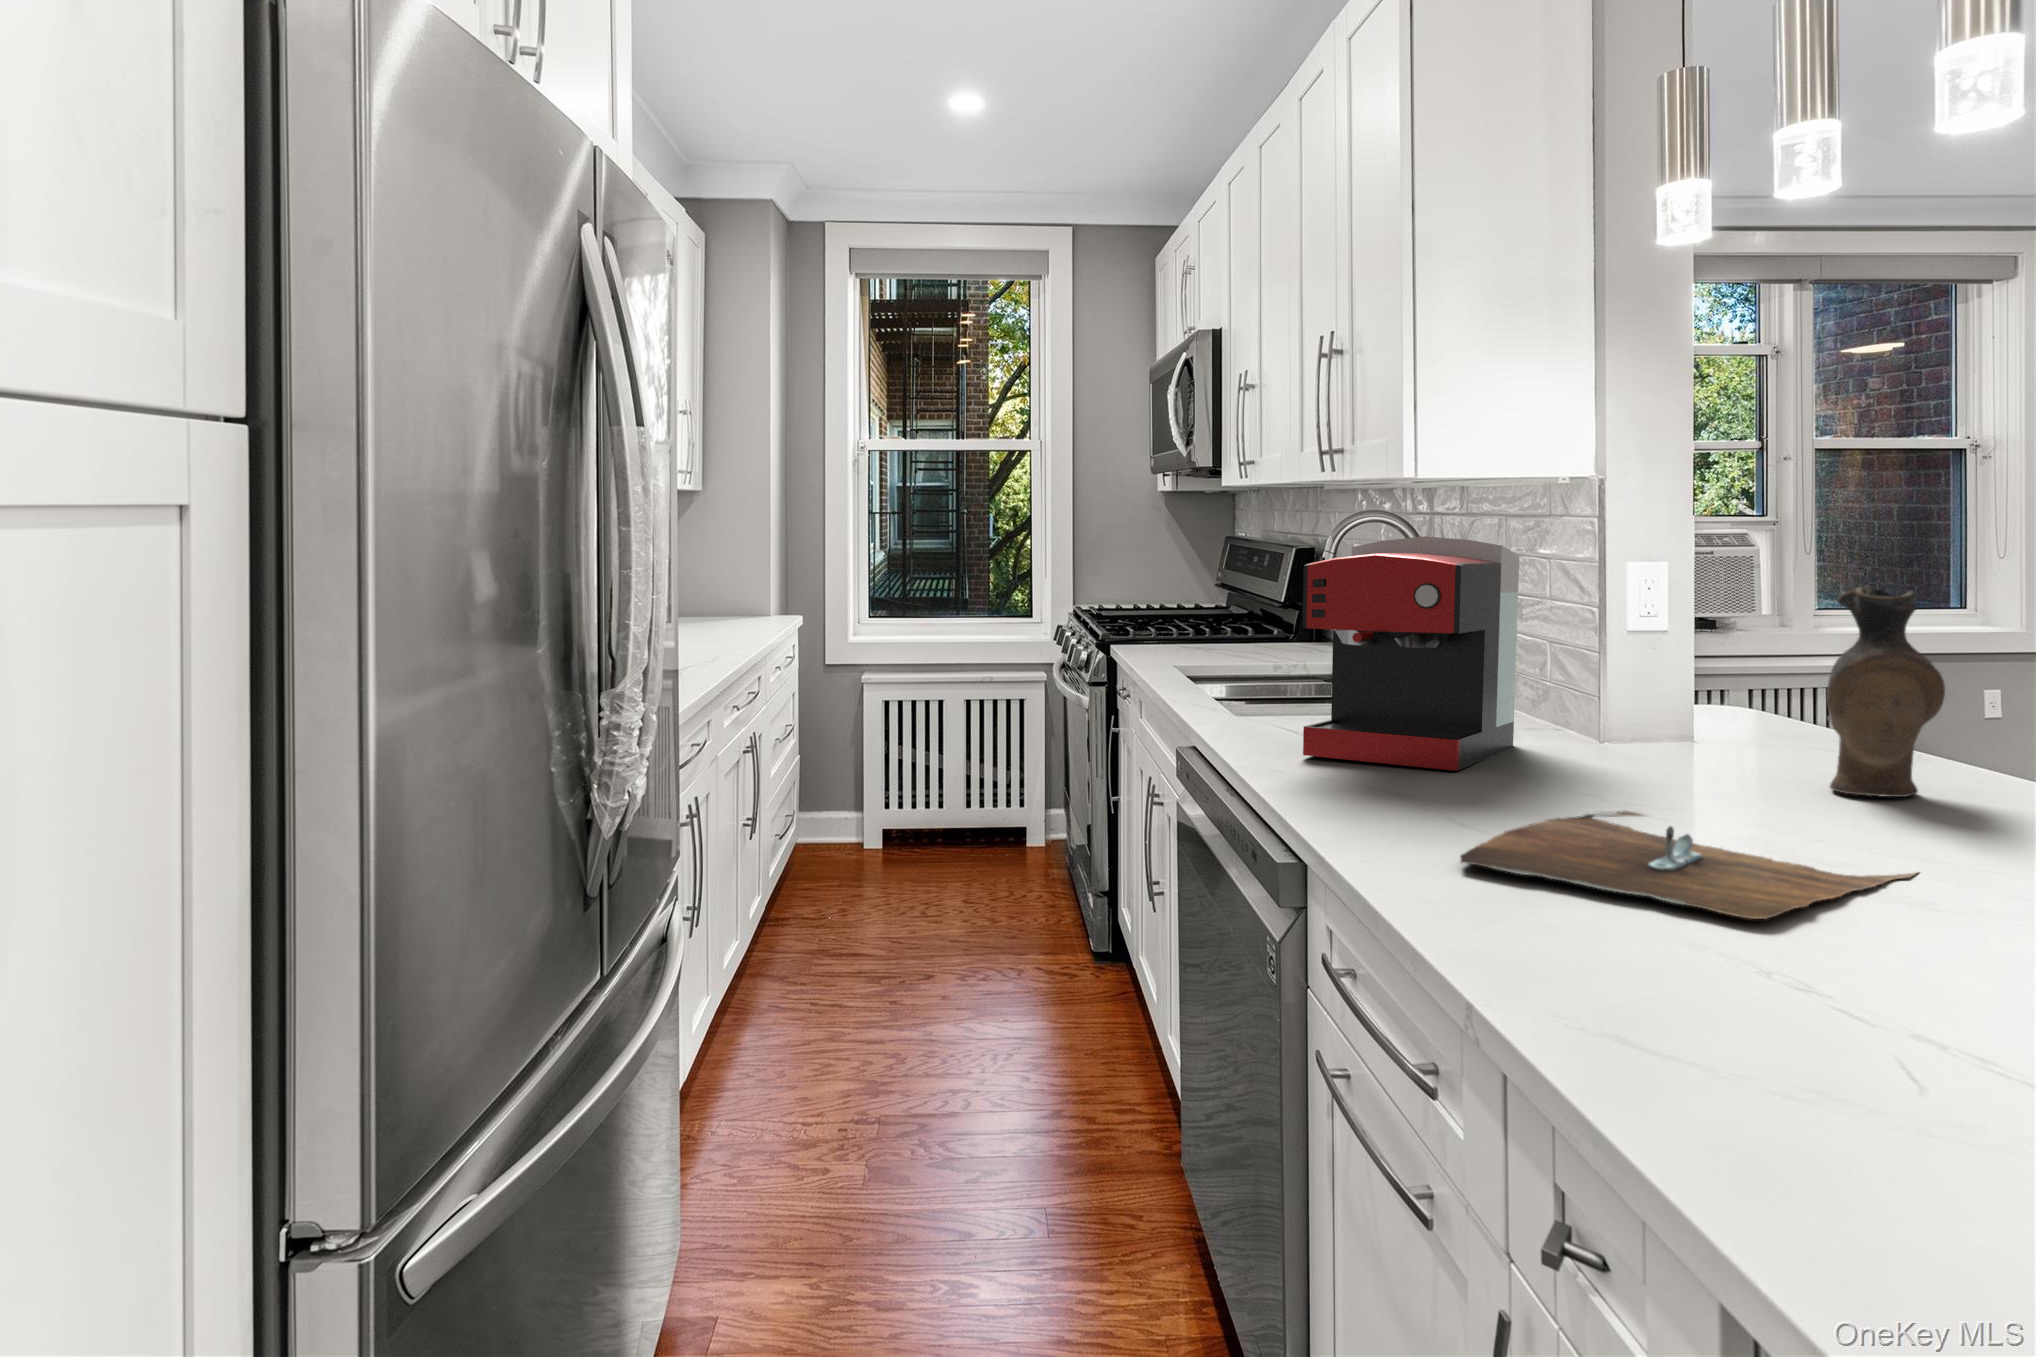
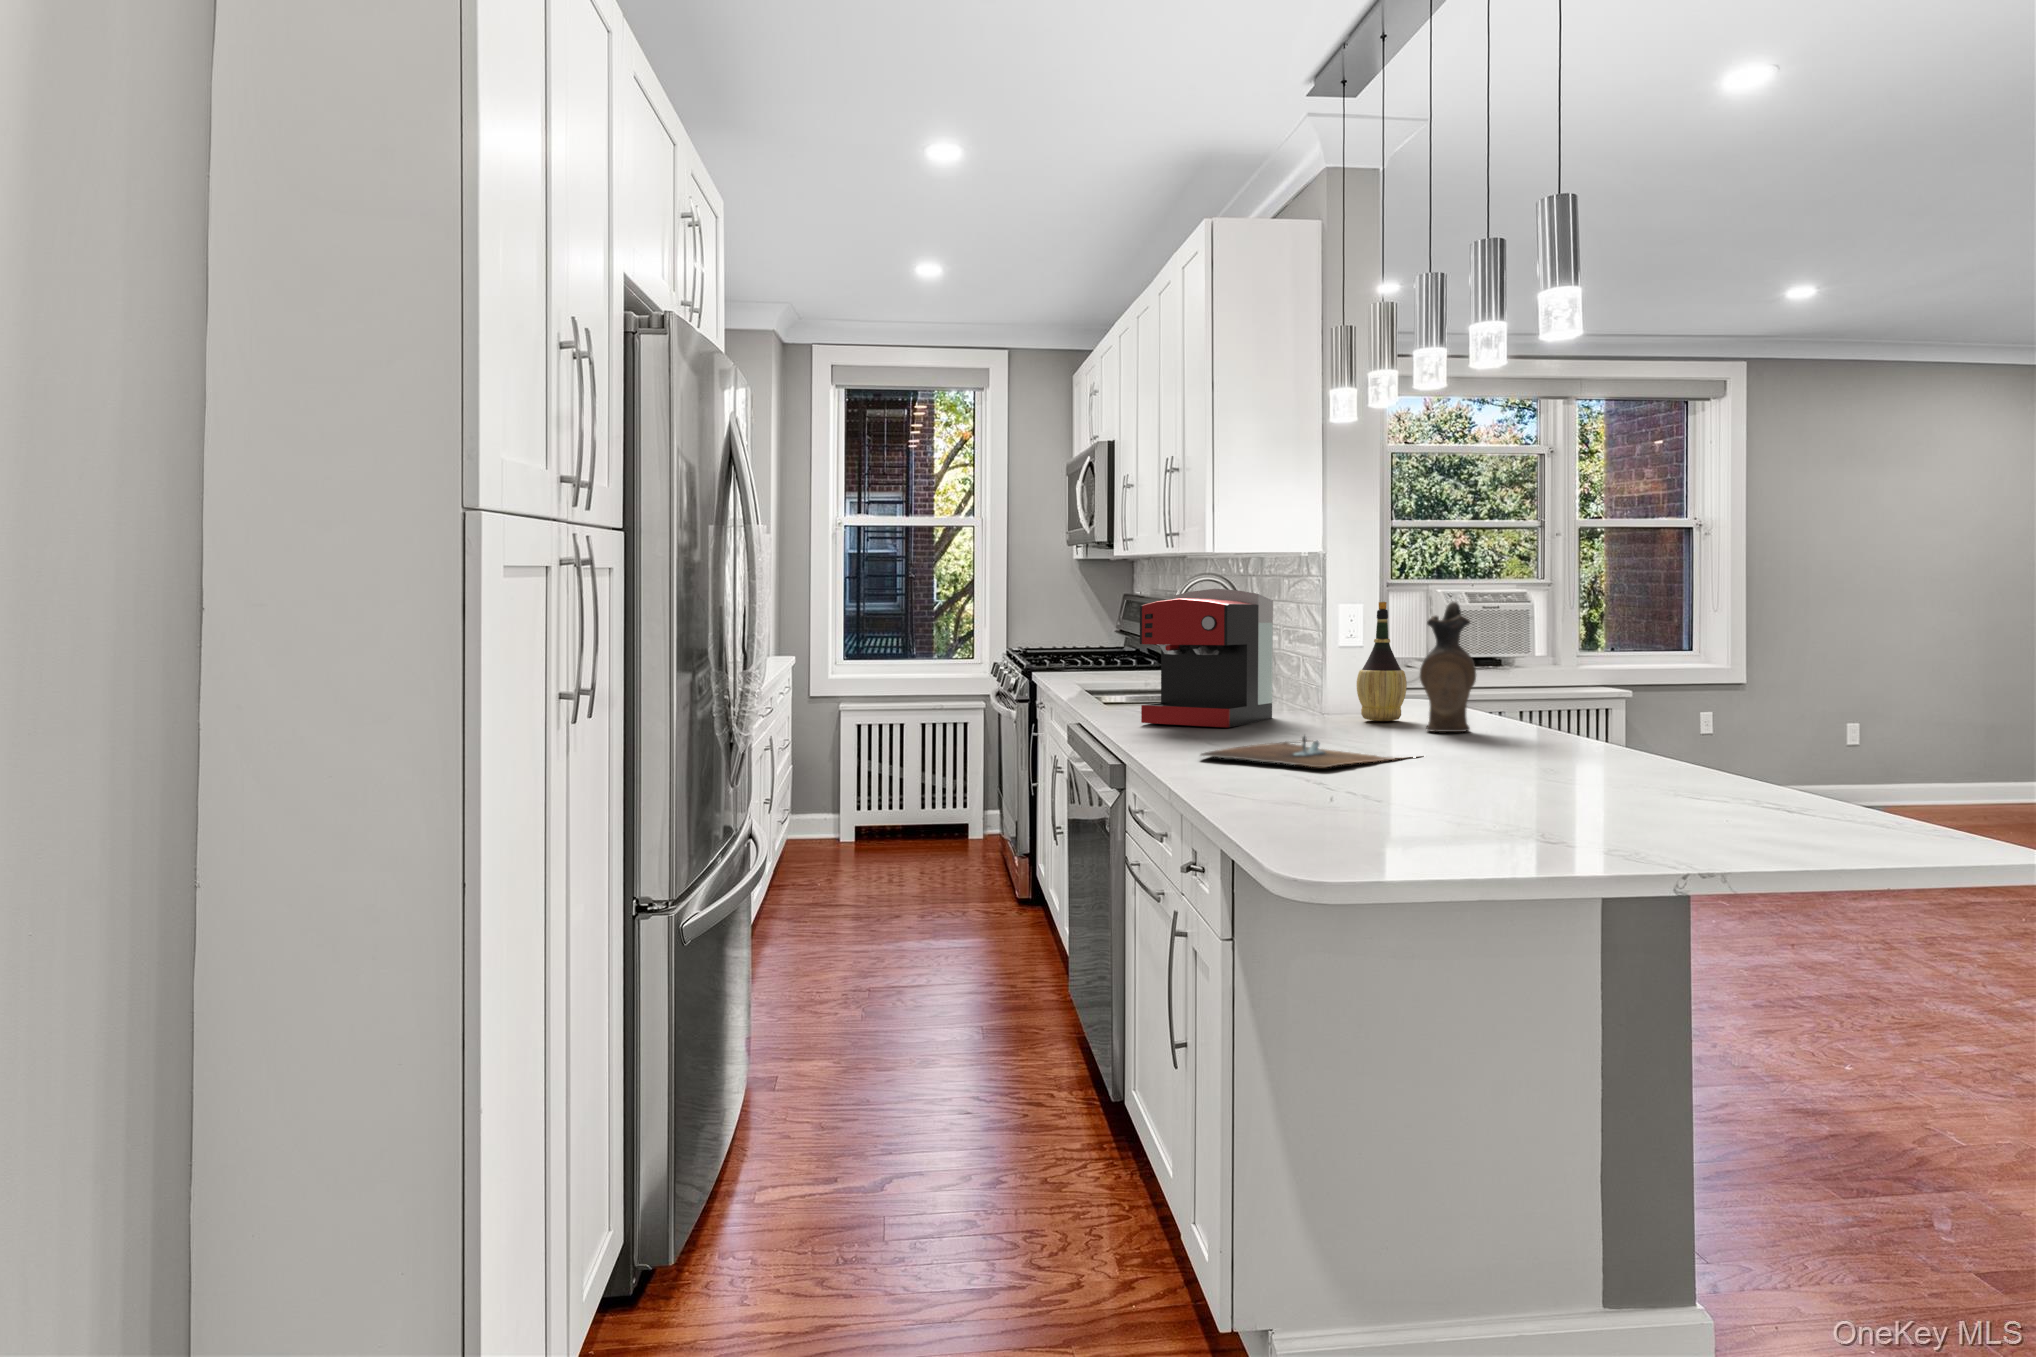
wine bottle: none [1672,559,1765,761] -> present [1357,602,1407,721]

